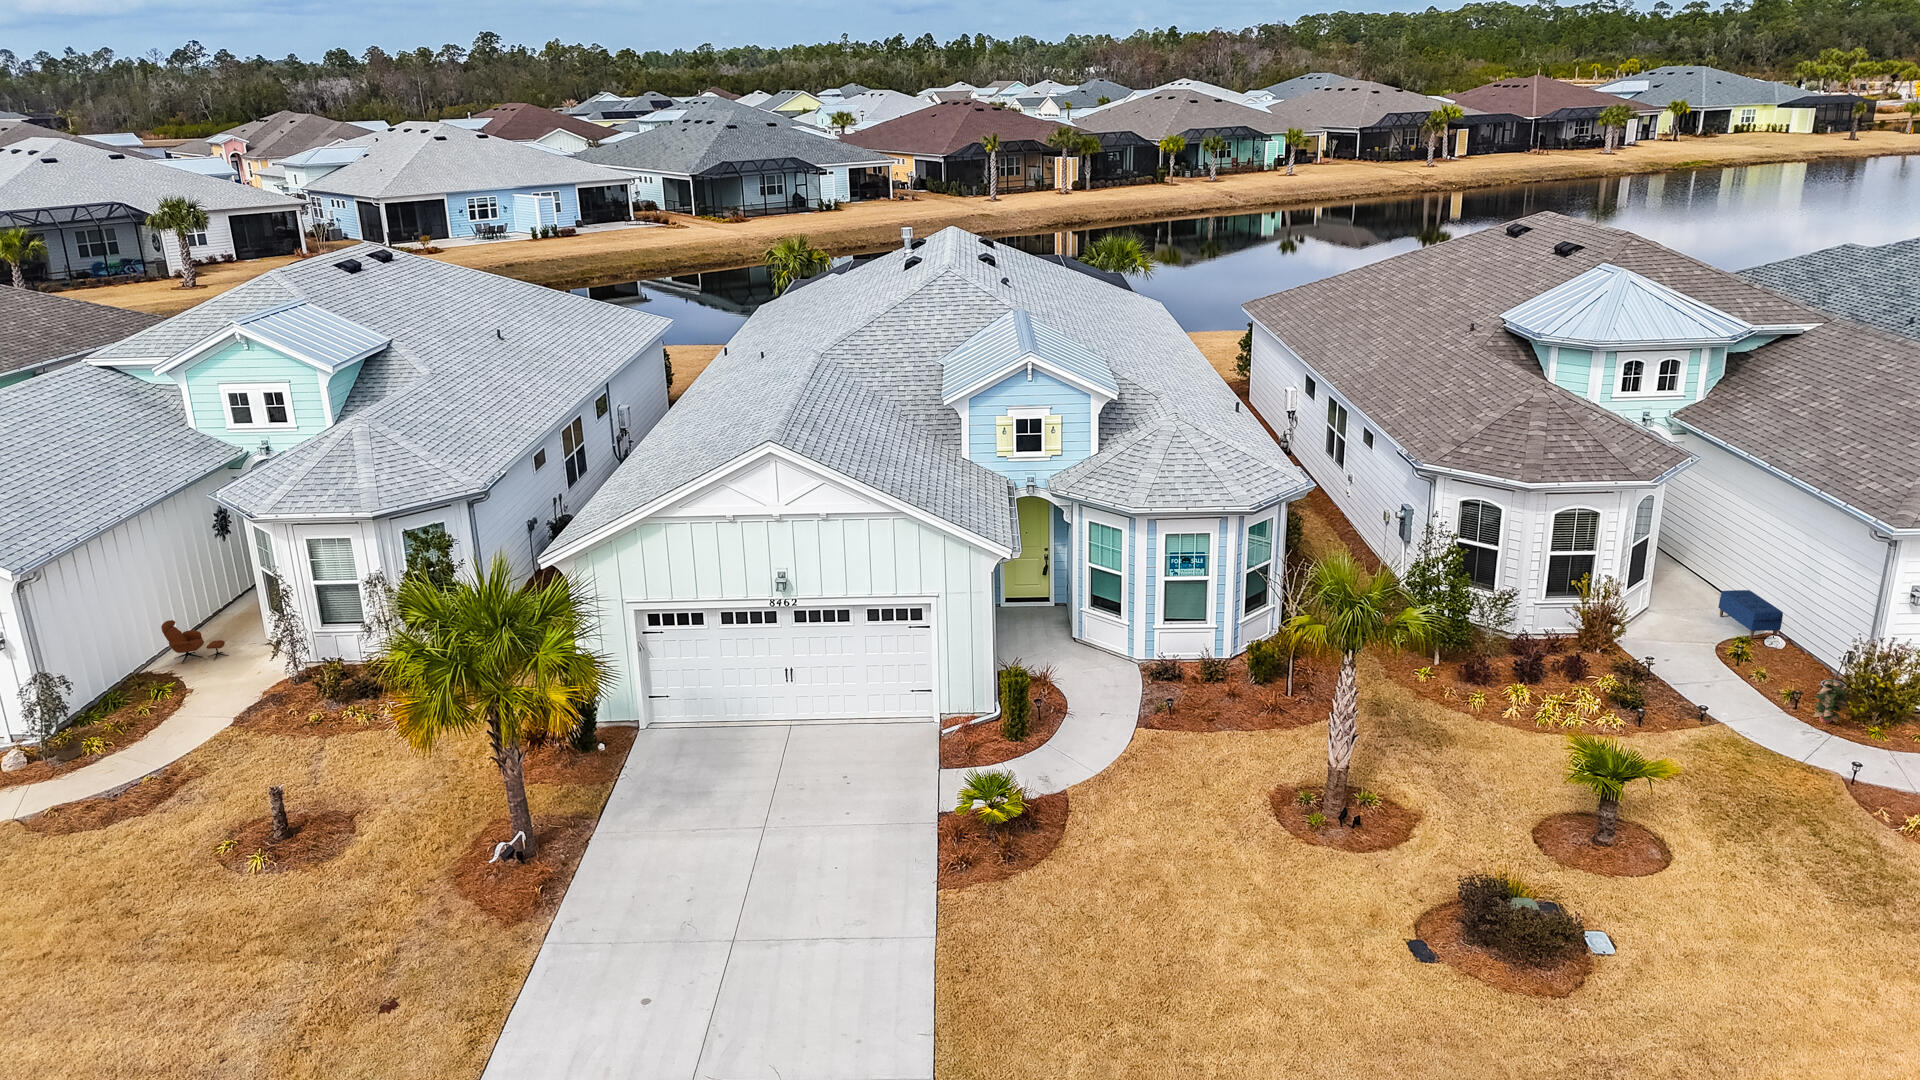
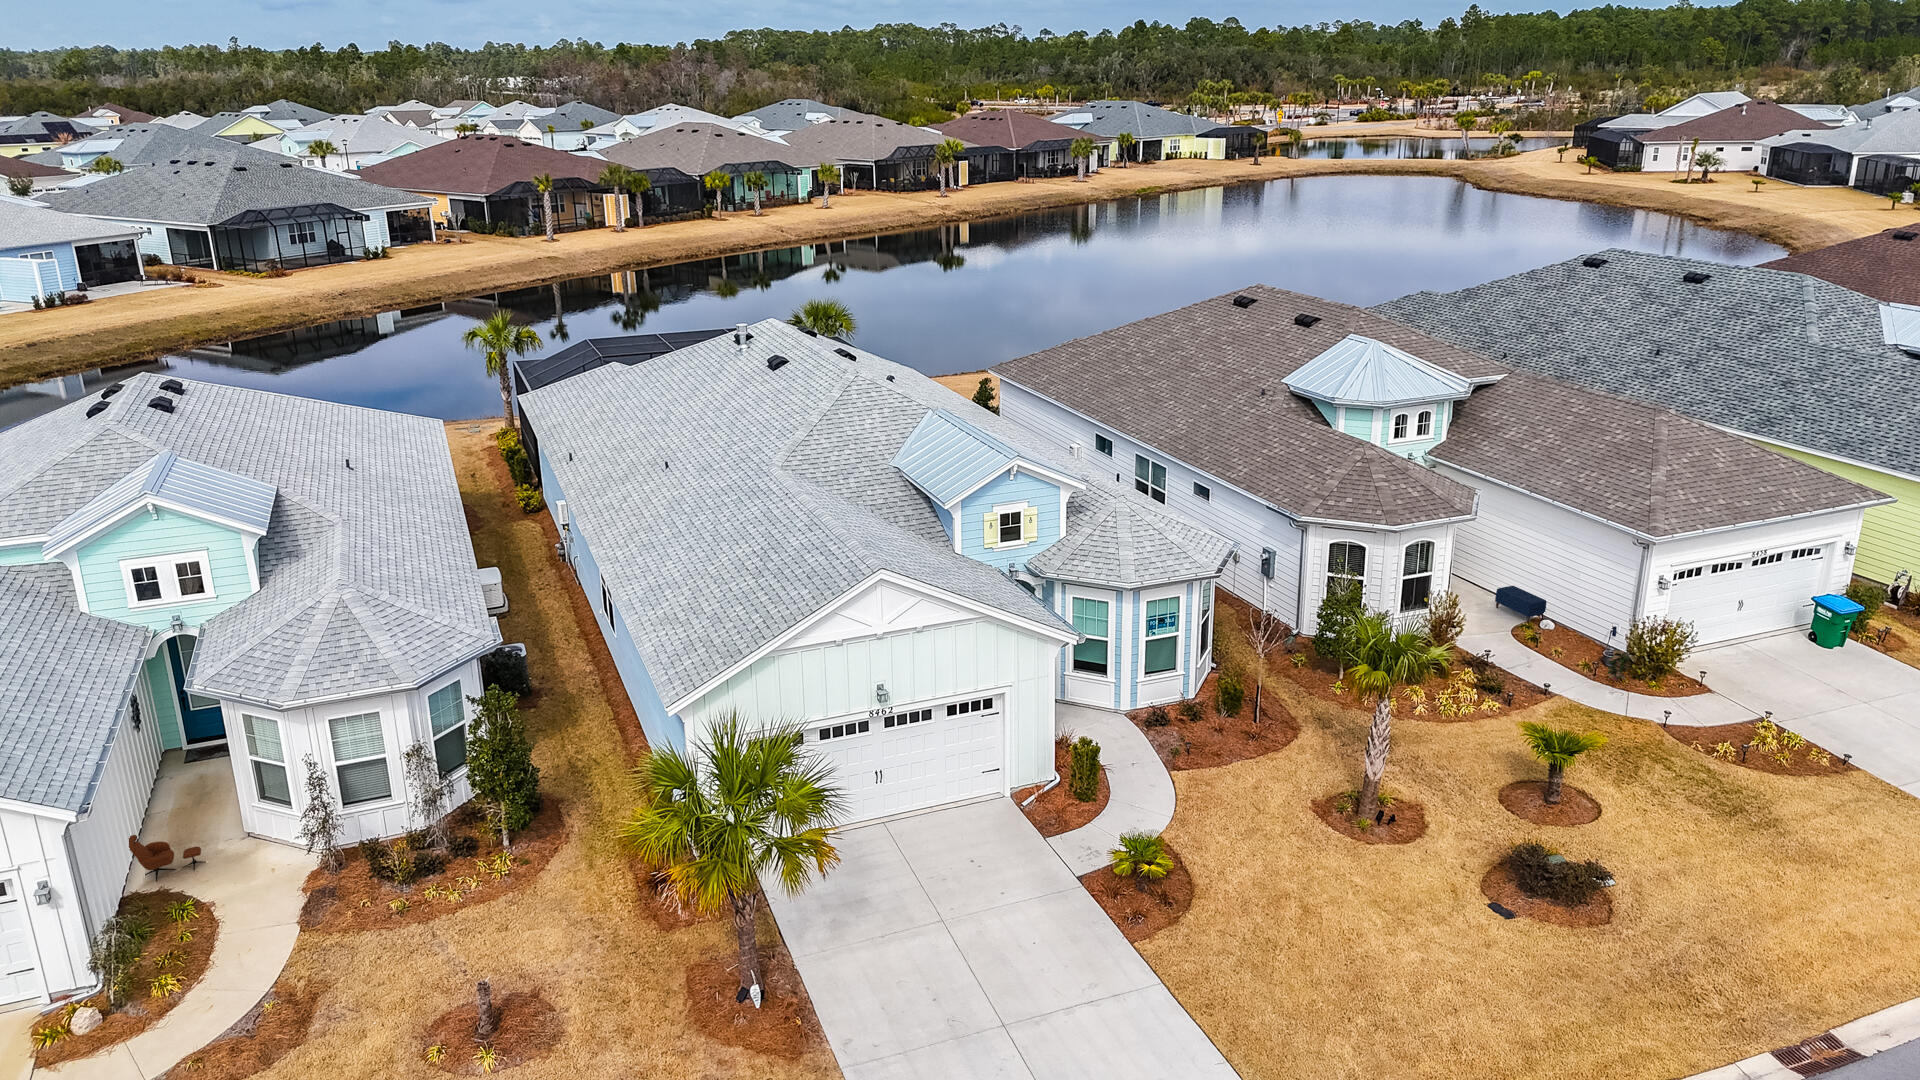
basket: present [50,738,83,760] -> none [108,978,143,1017]

